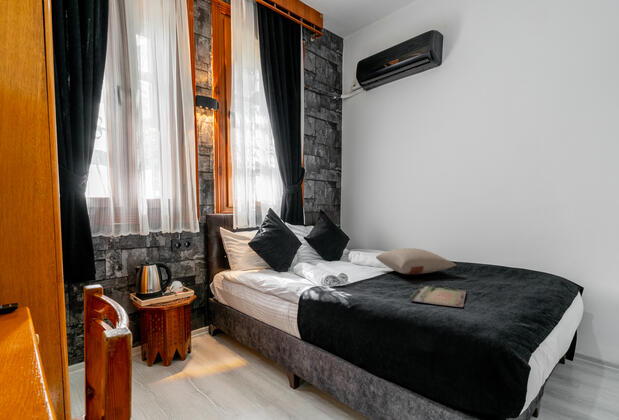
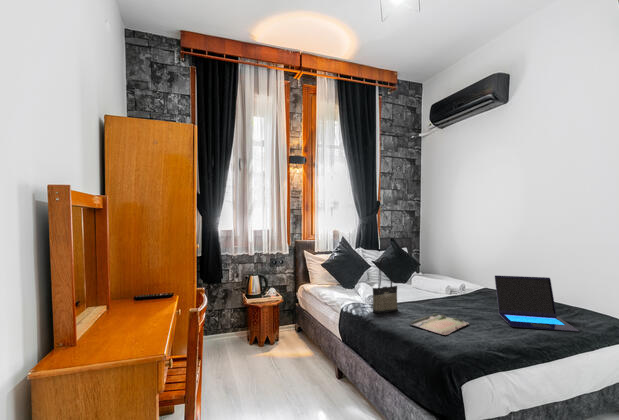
tote bag: none [348,222,373,293] -> present [373,257,398,313]
laptop: none [467,236,560,289] -> present [495,276,579,332]
pillow: present [376,248,456,275] -> none [420,280,485,304]

